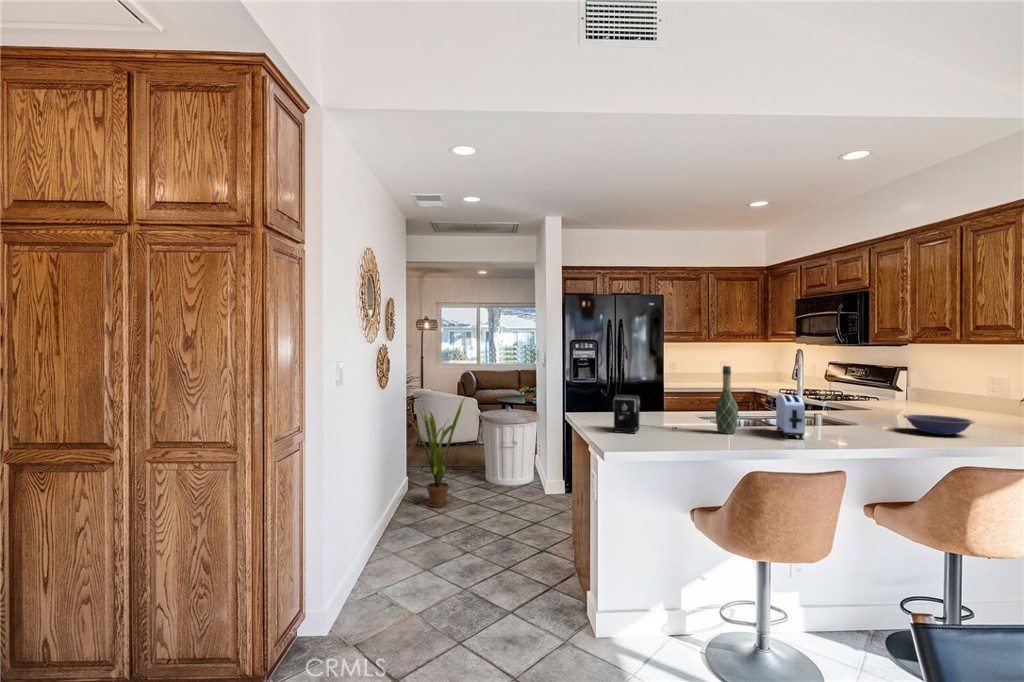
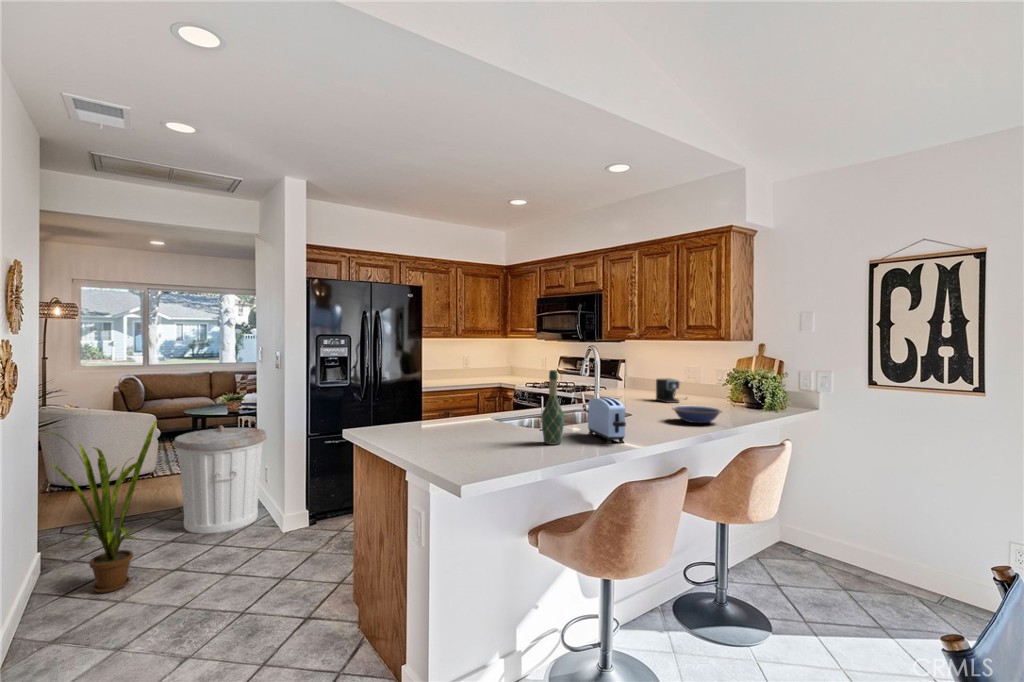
coffee maker: present [613,395,677,433] -> present [656,378,680,403]

